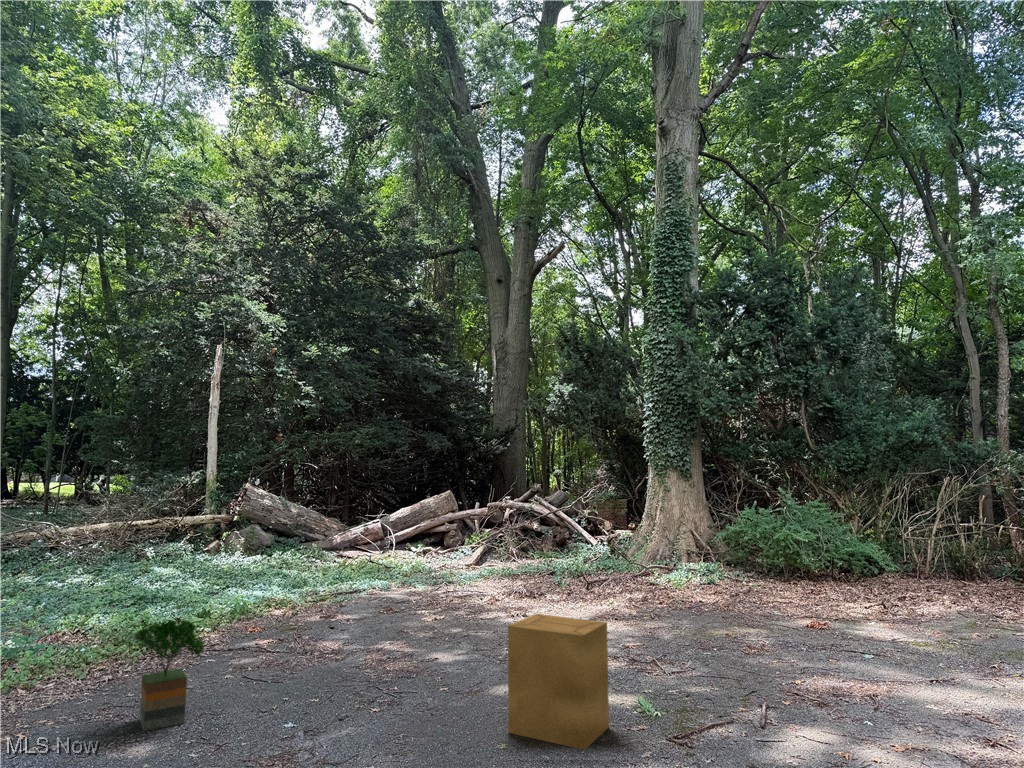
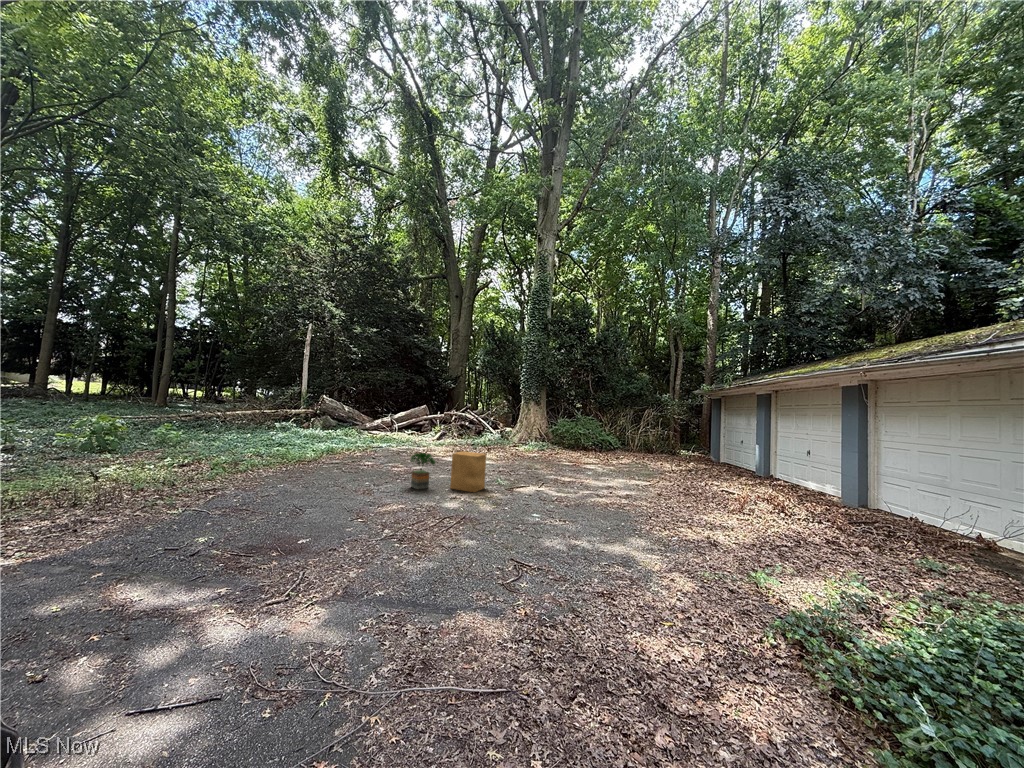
potted tree: present [133,619,204,731] -> present [411,453,435,489]

